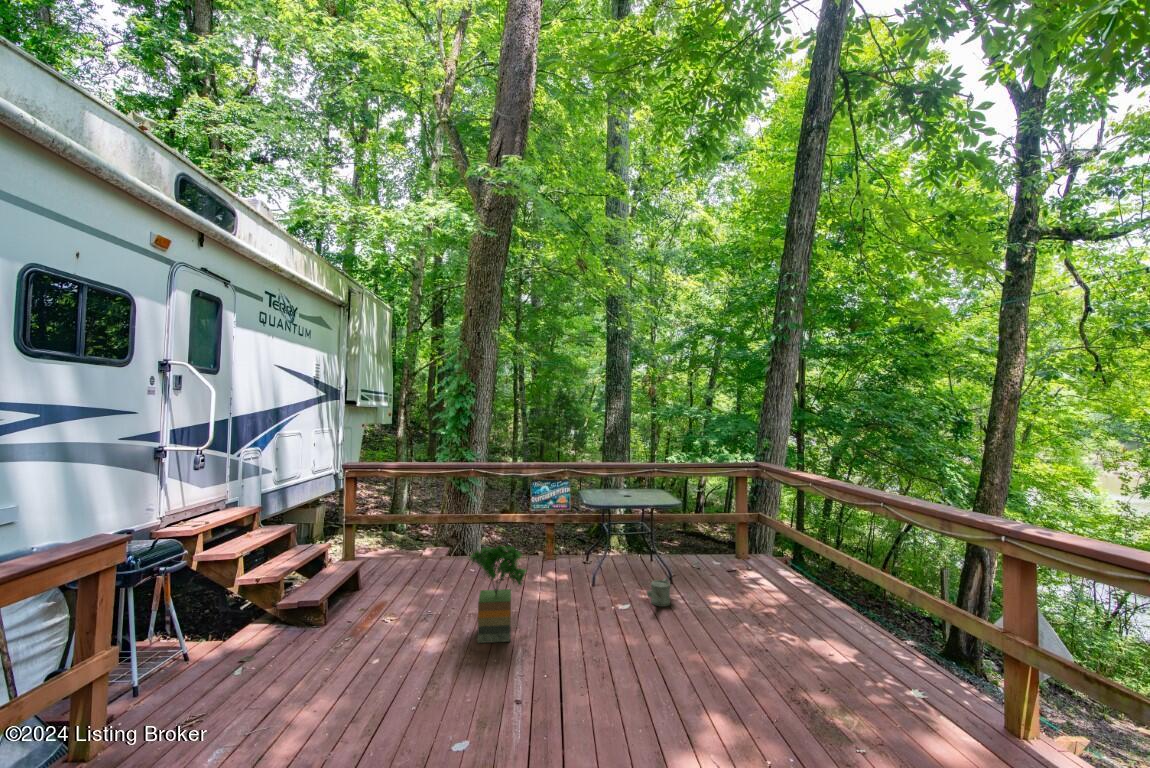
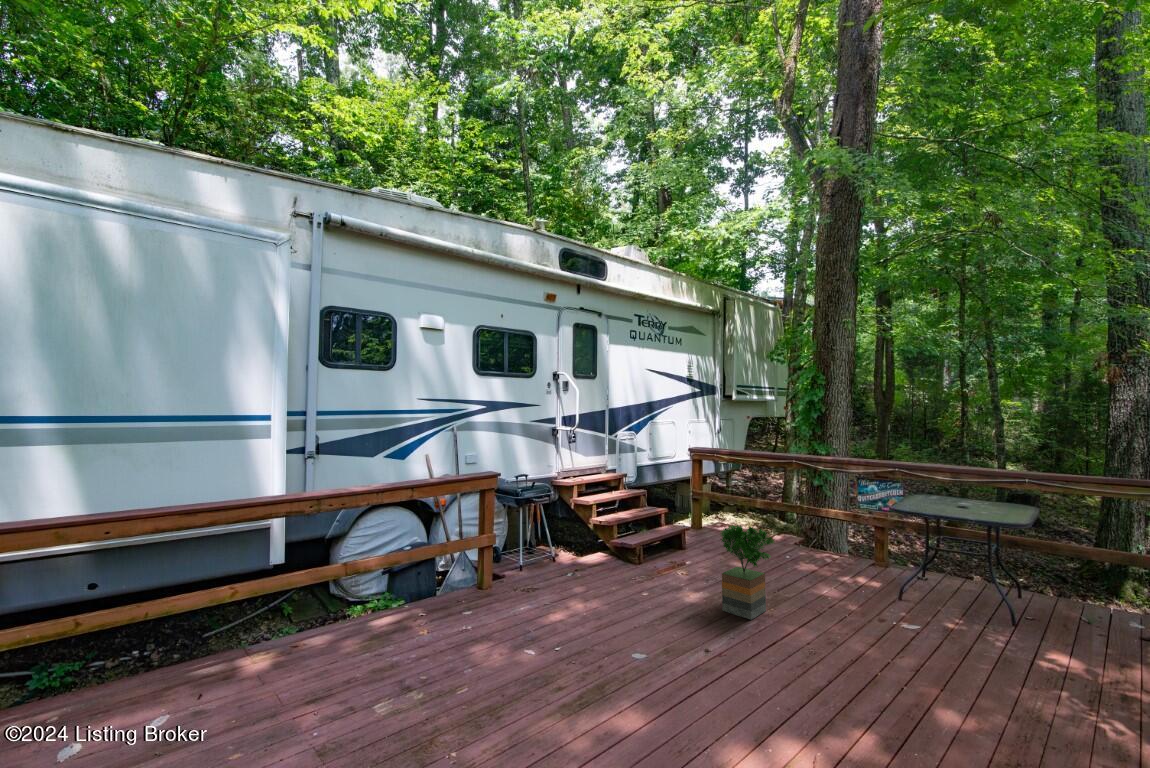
watering can: present [647,578,670,607] -> none [948,624,1016,663]

